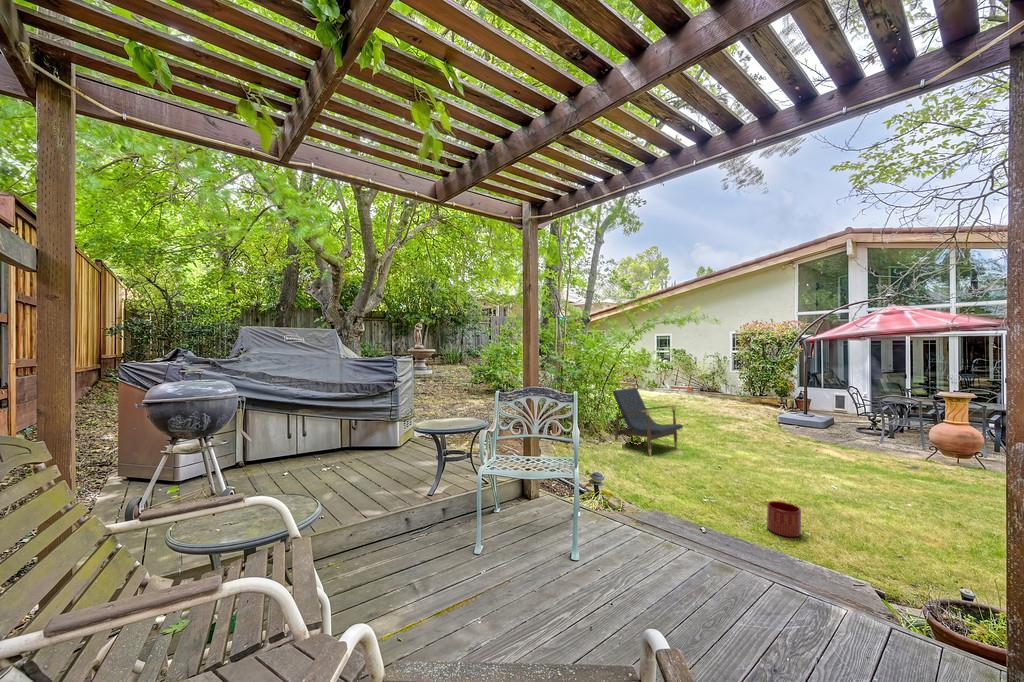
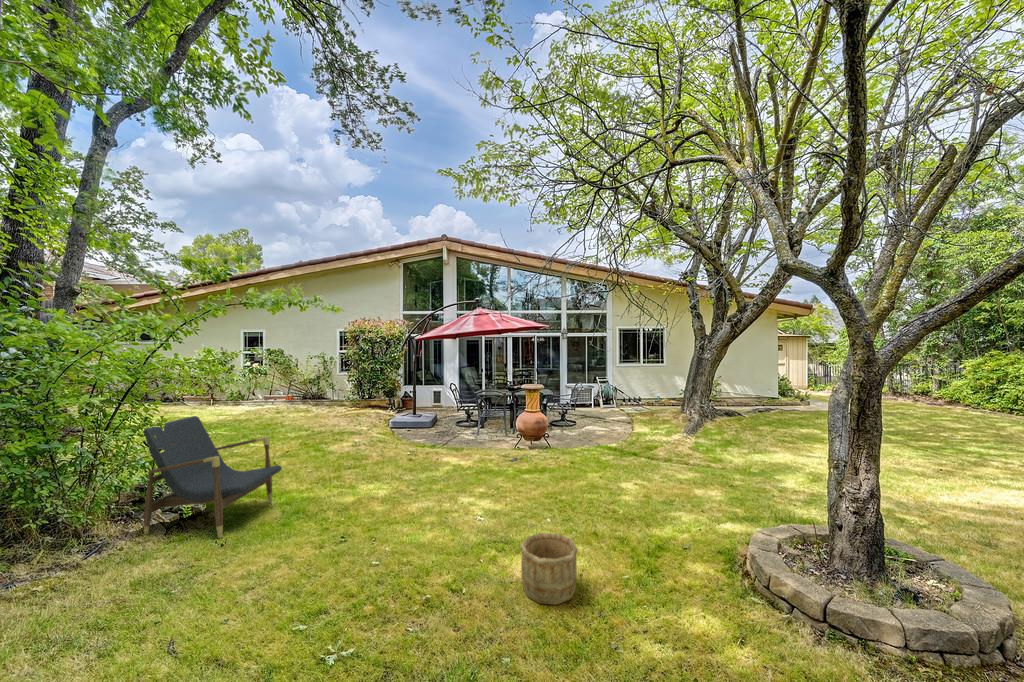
wooden bucket: none [852,499,910,551] -> present [520,533,578,605]
planter: present [767,501,801,537] -> none [432,585,478,653]

